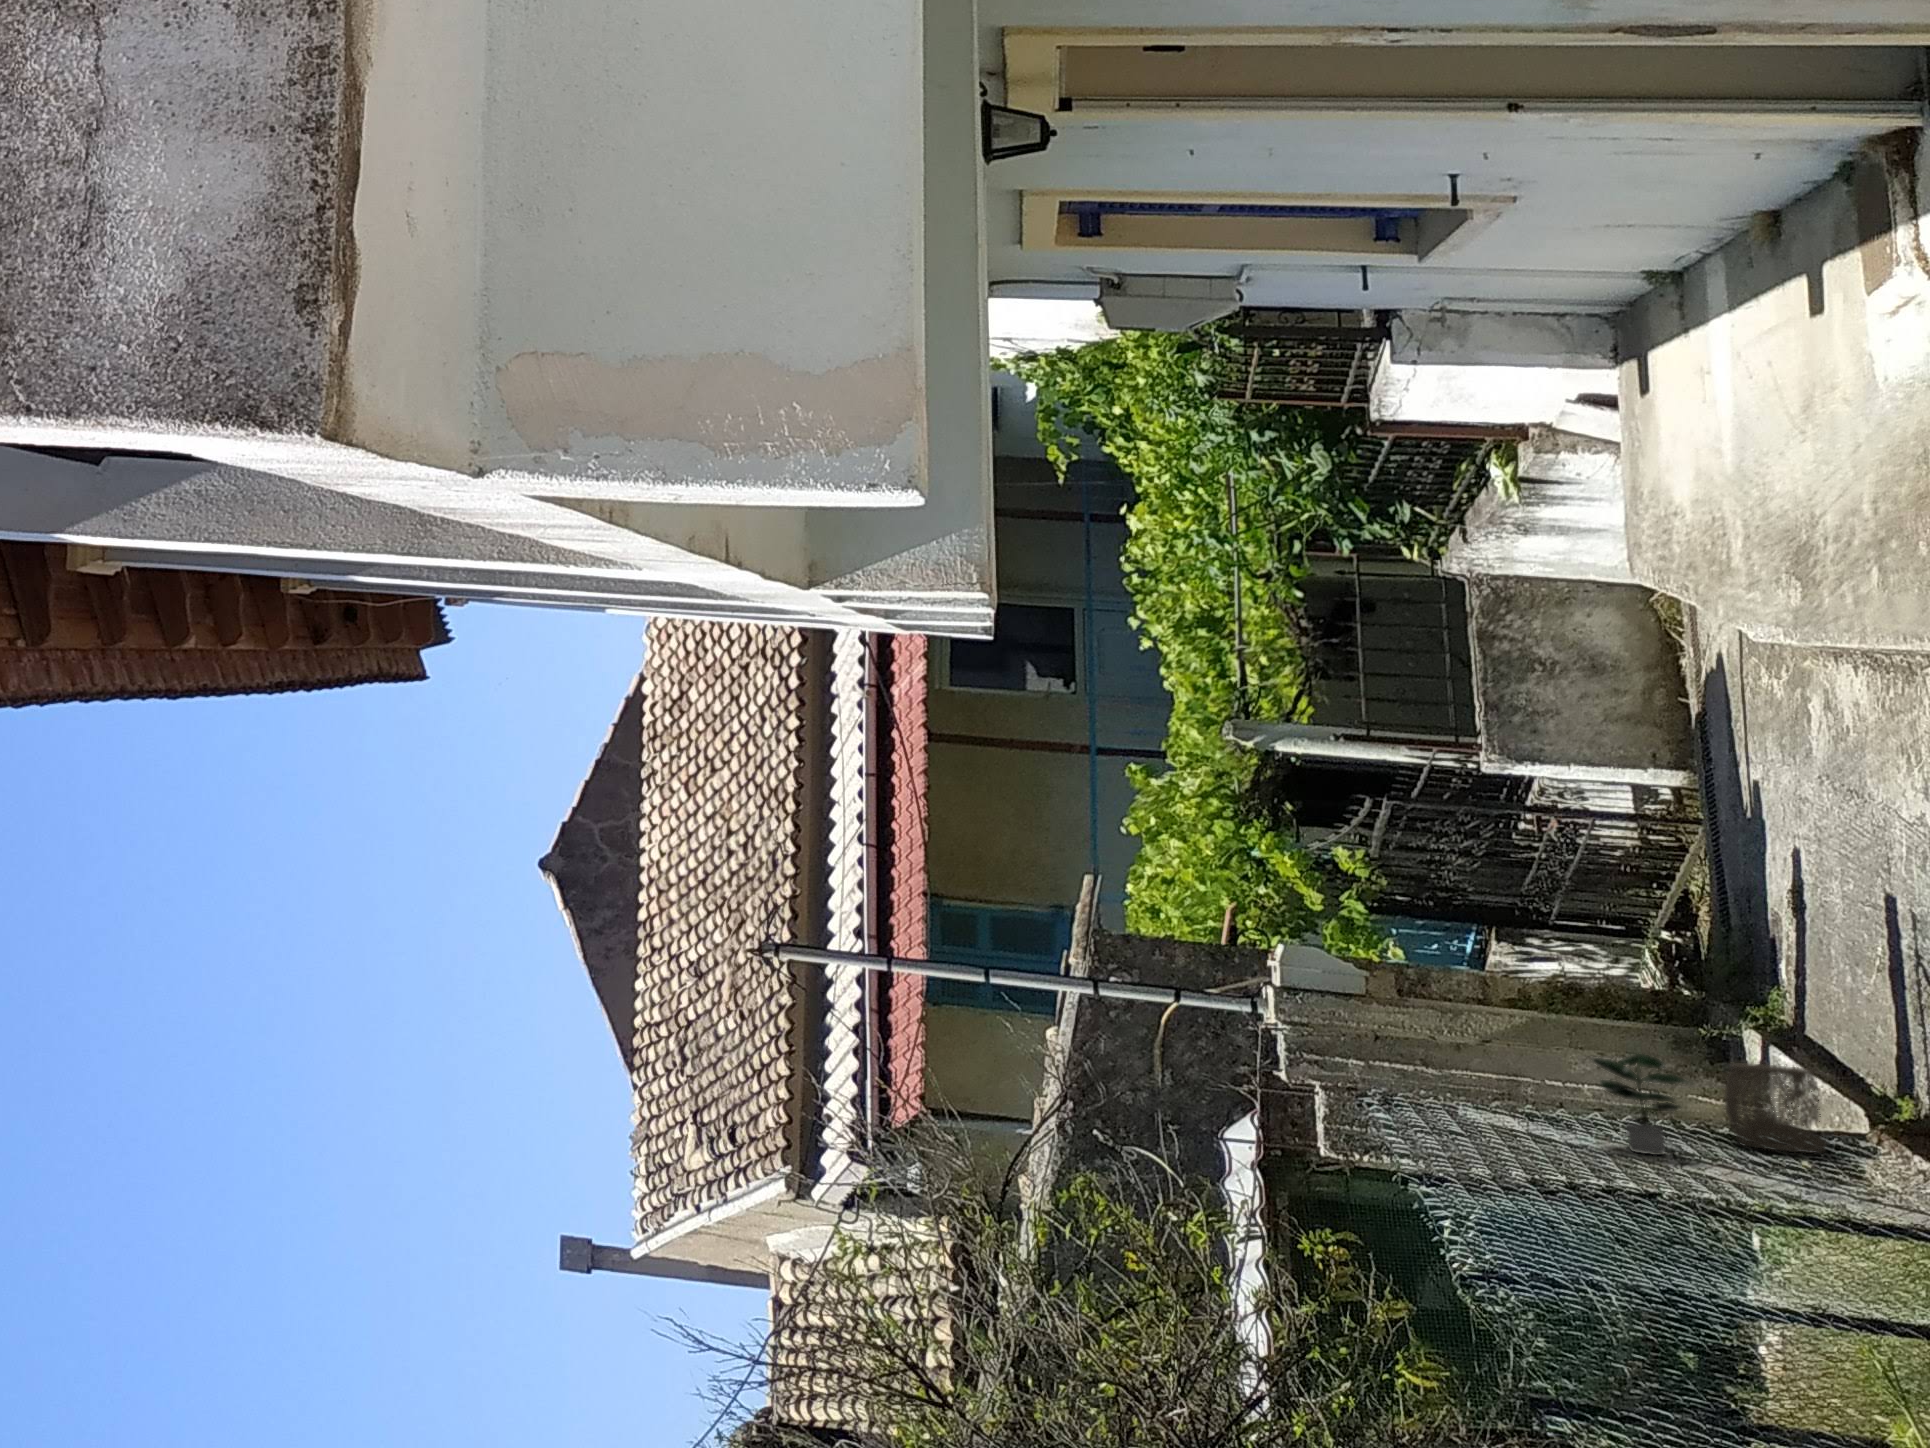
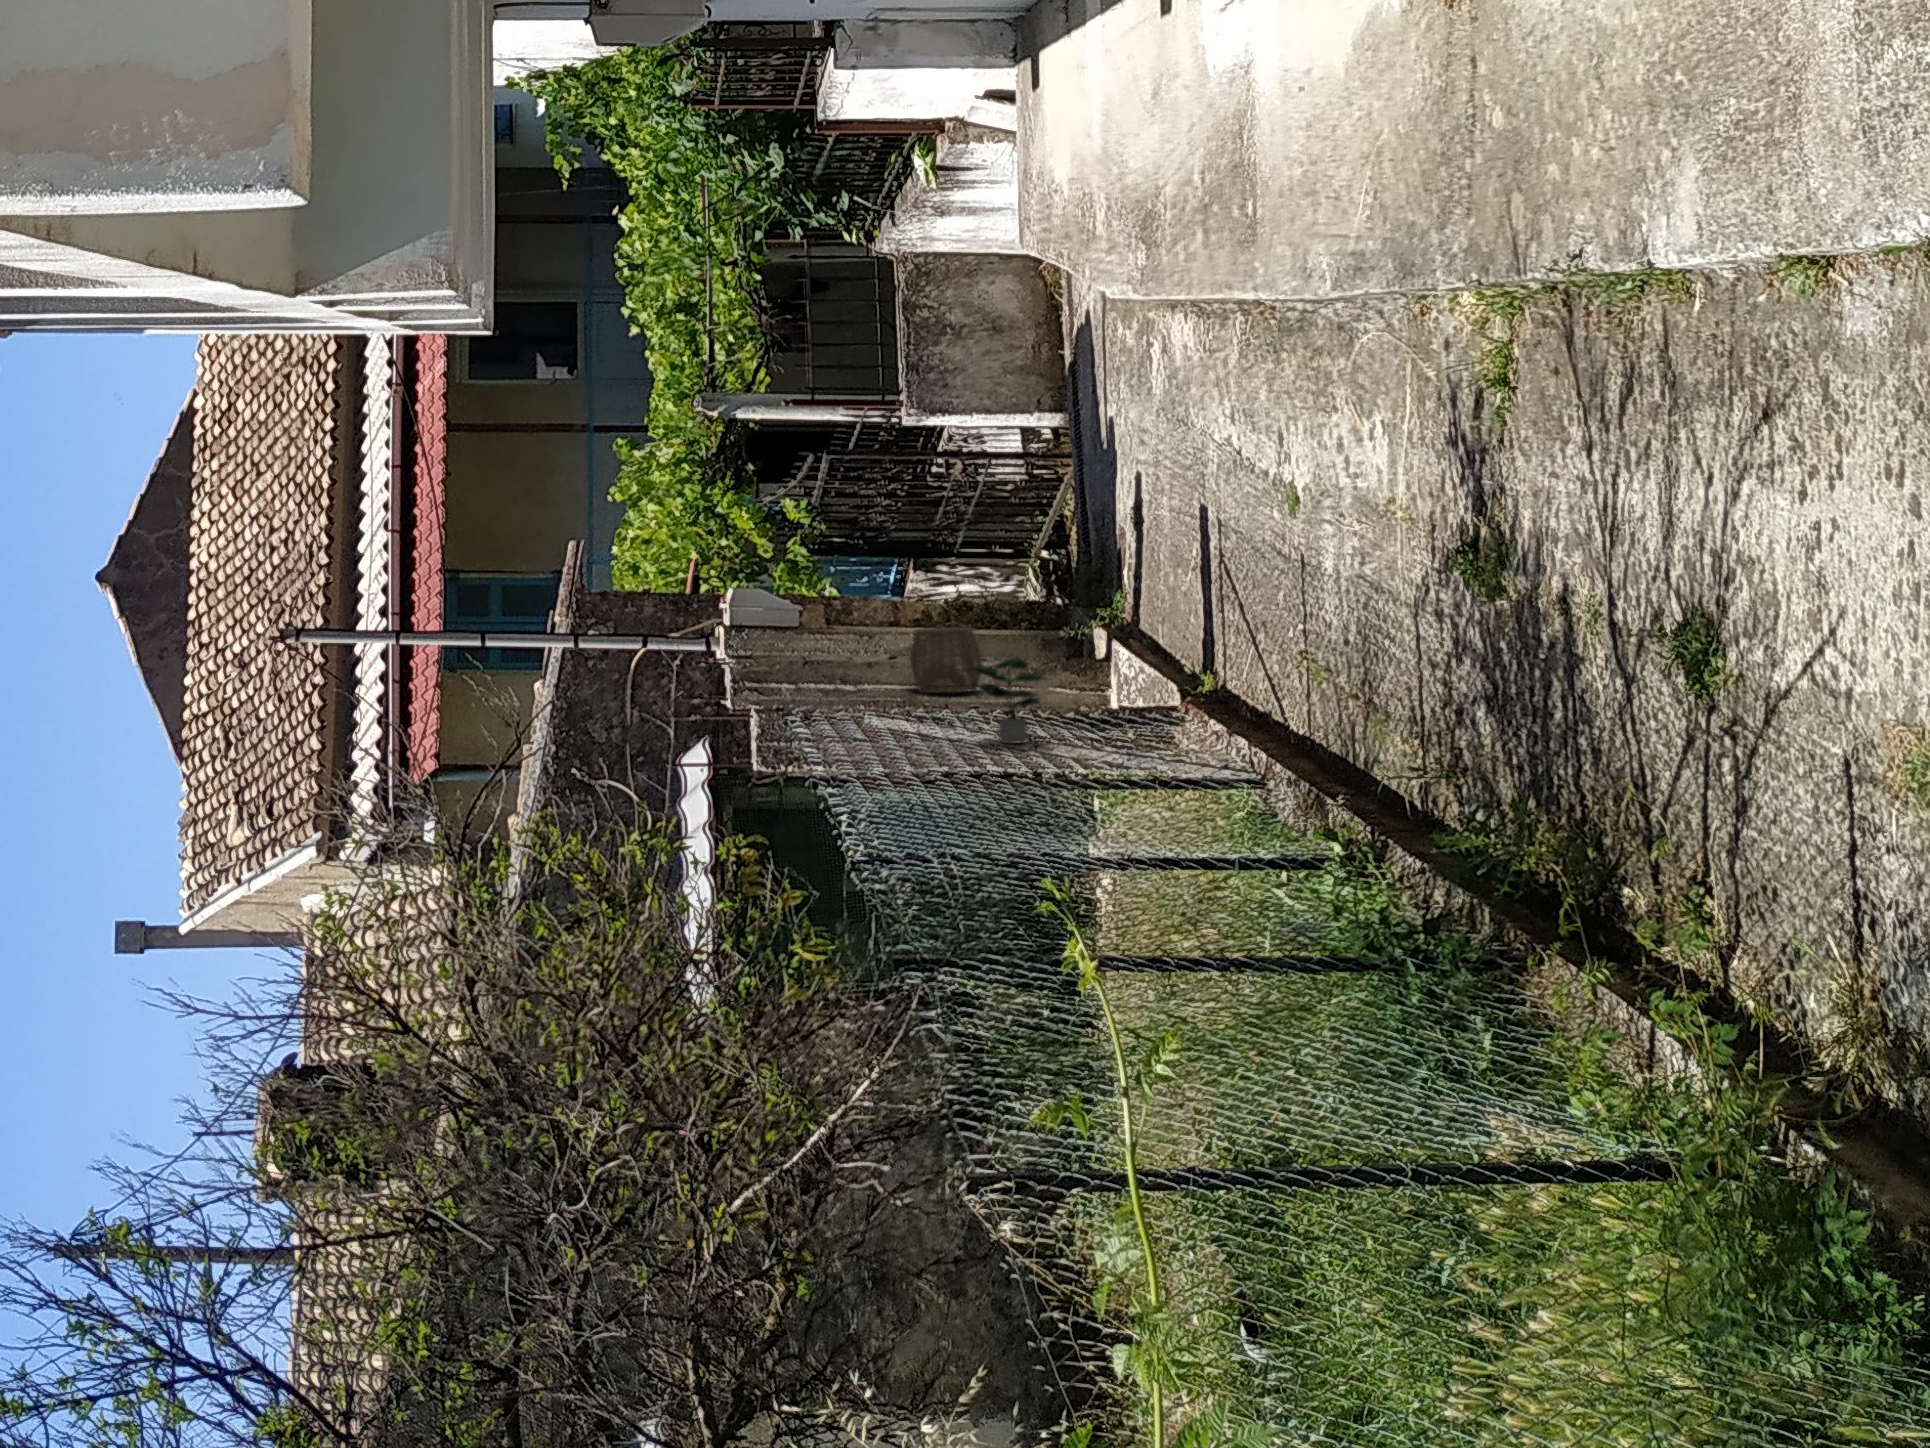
woven basket: present [1724,1062,1826,1153] -> present [910,627,982,693]

